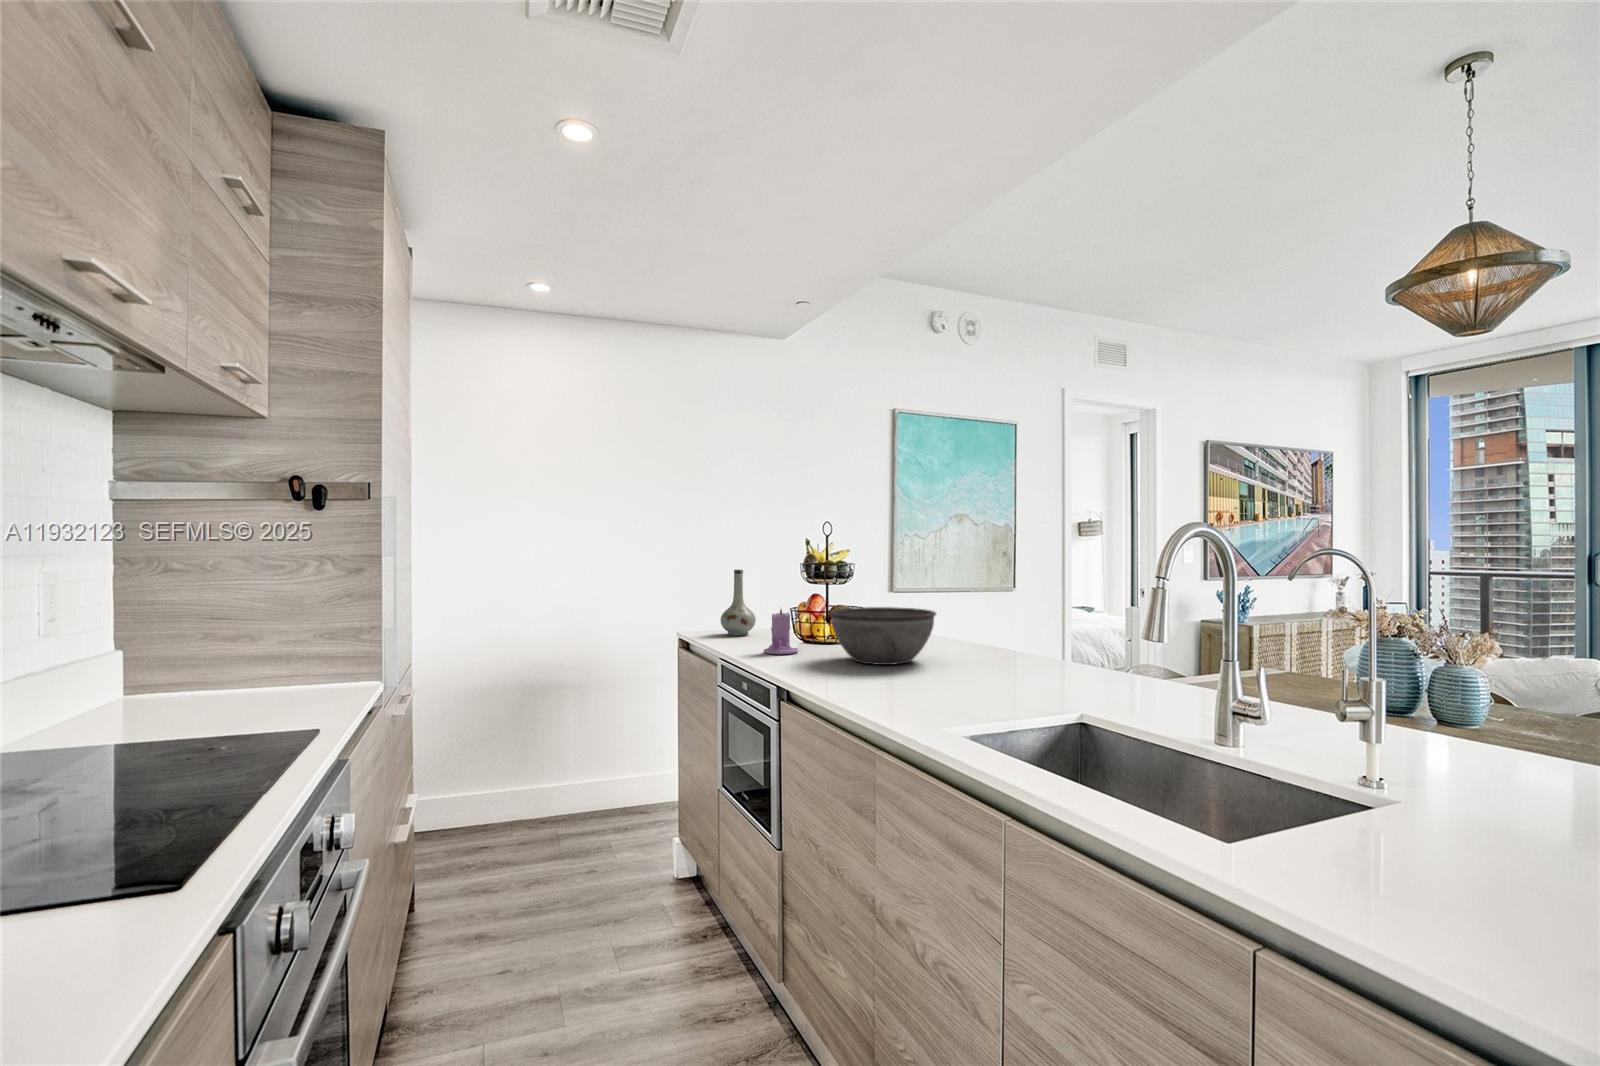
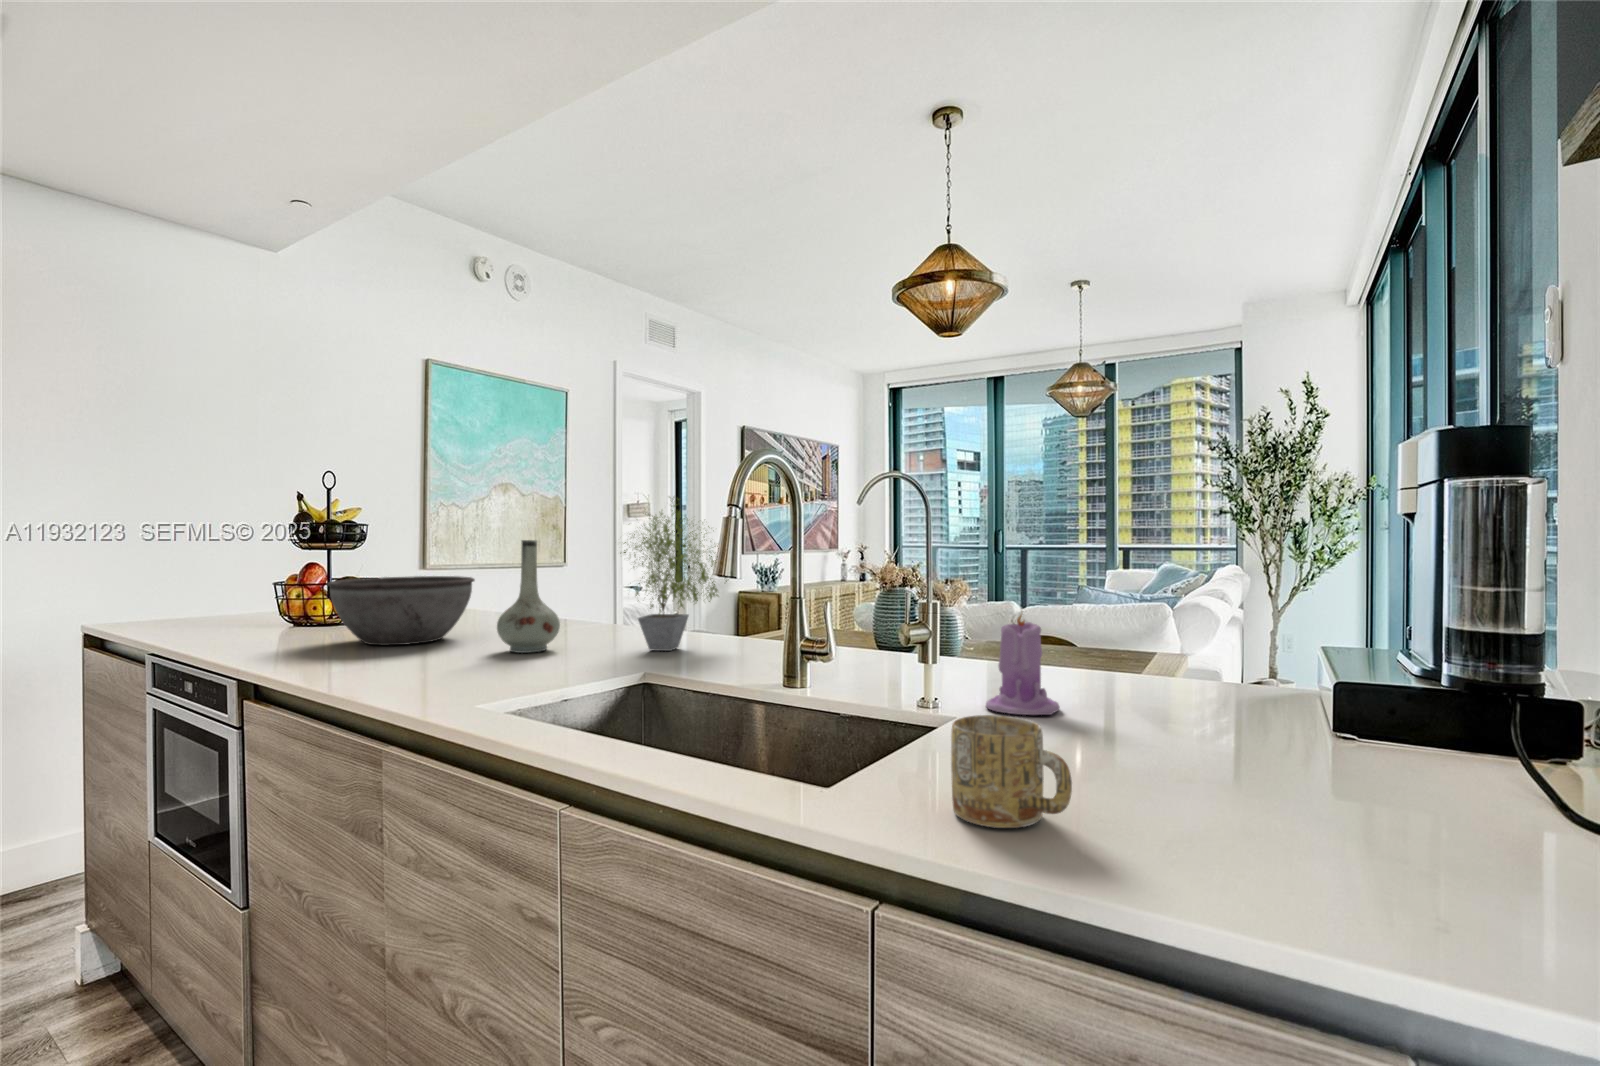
potted plant: none [1052,549,1170,692] -> present [620,497,727,651]
vase: present [720,570,756,636] -> present [497,540,560,653]
candle: present [764,609,798,654] -> present [986,615,1060,715]
mug: none [1343,805,1466,915] -> present [951,715,1072,828]

